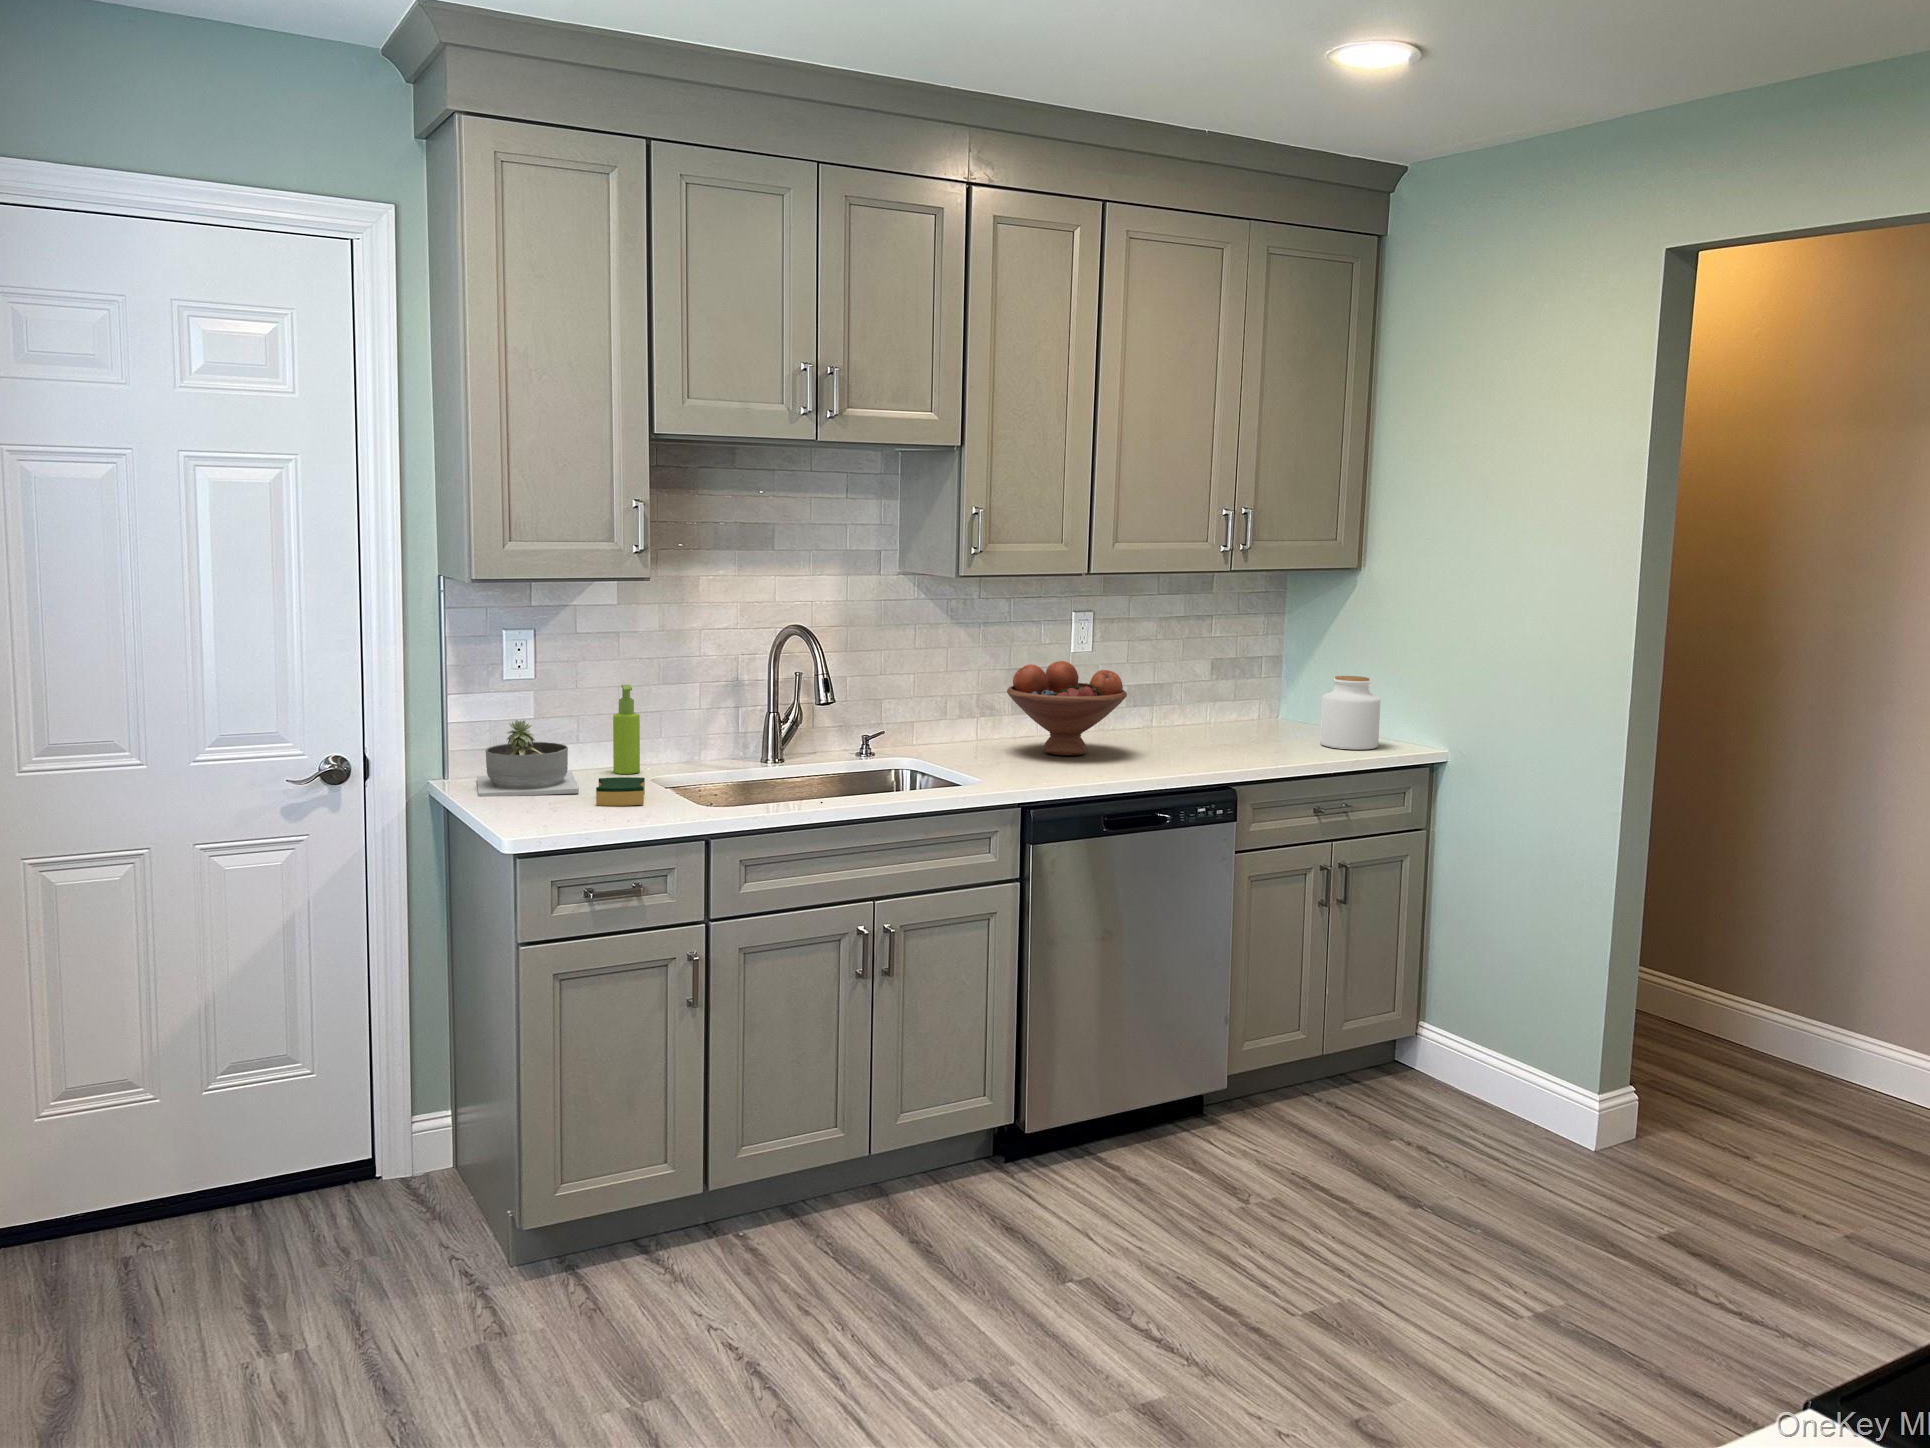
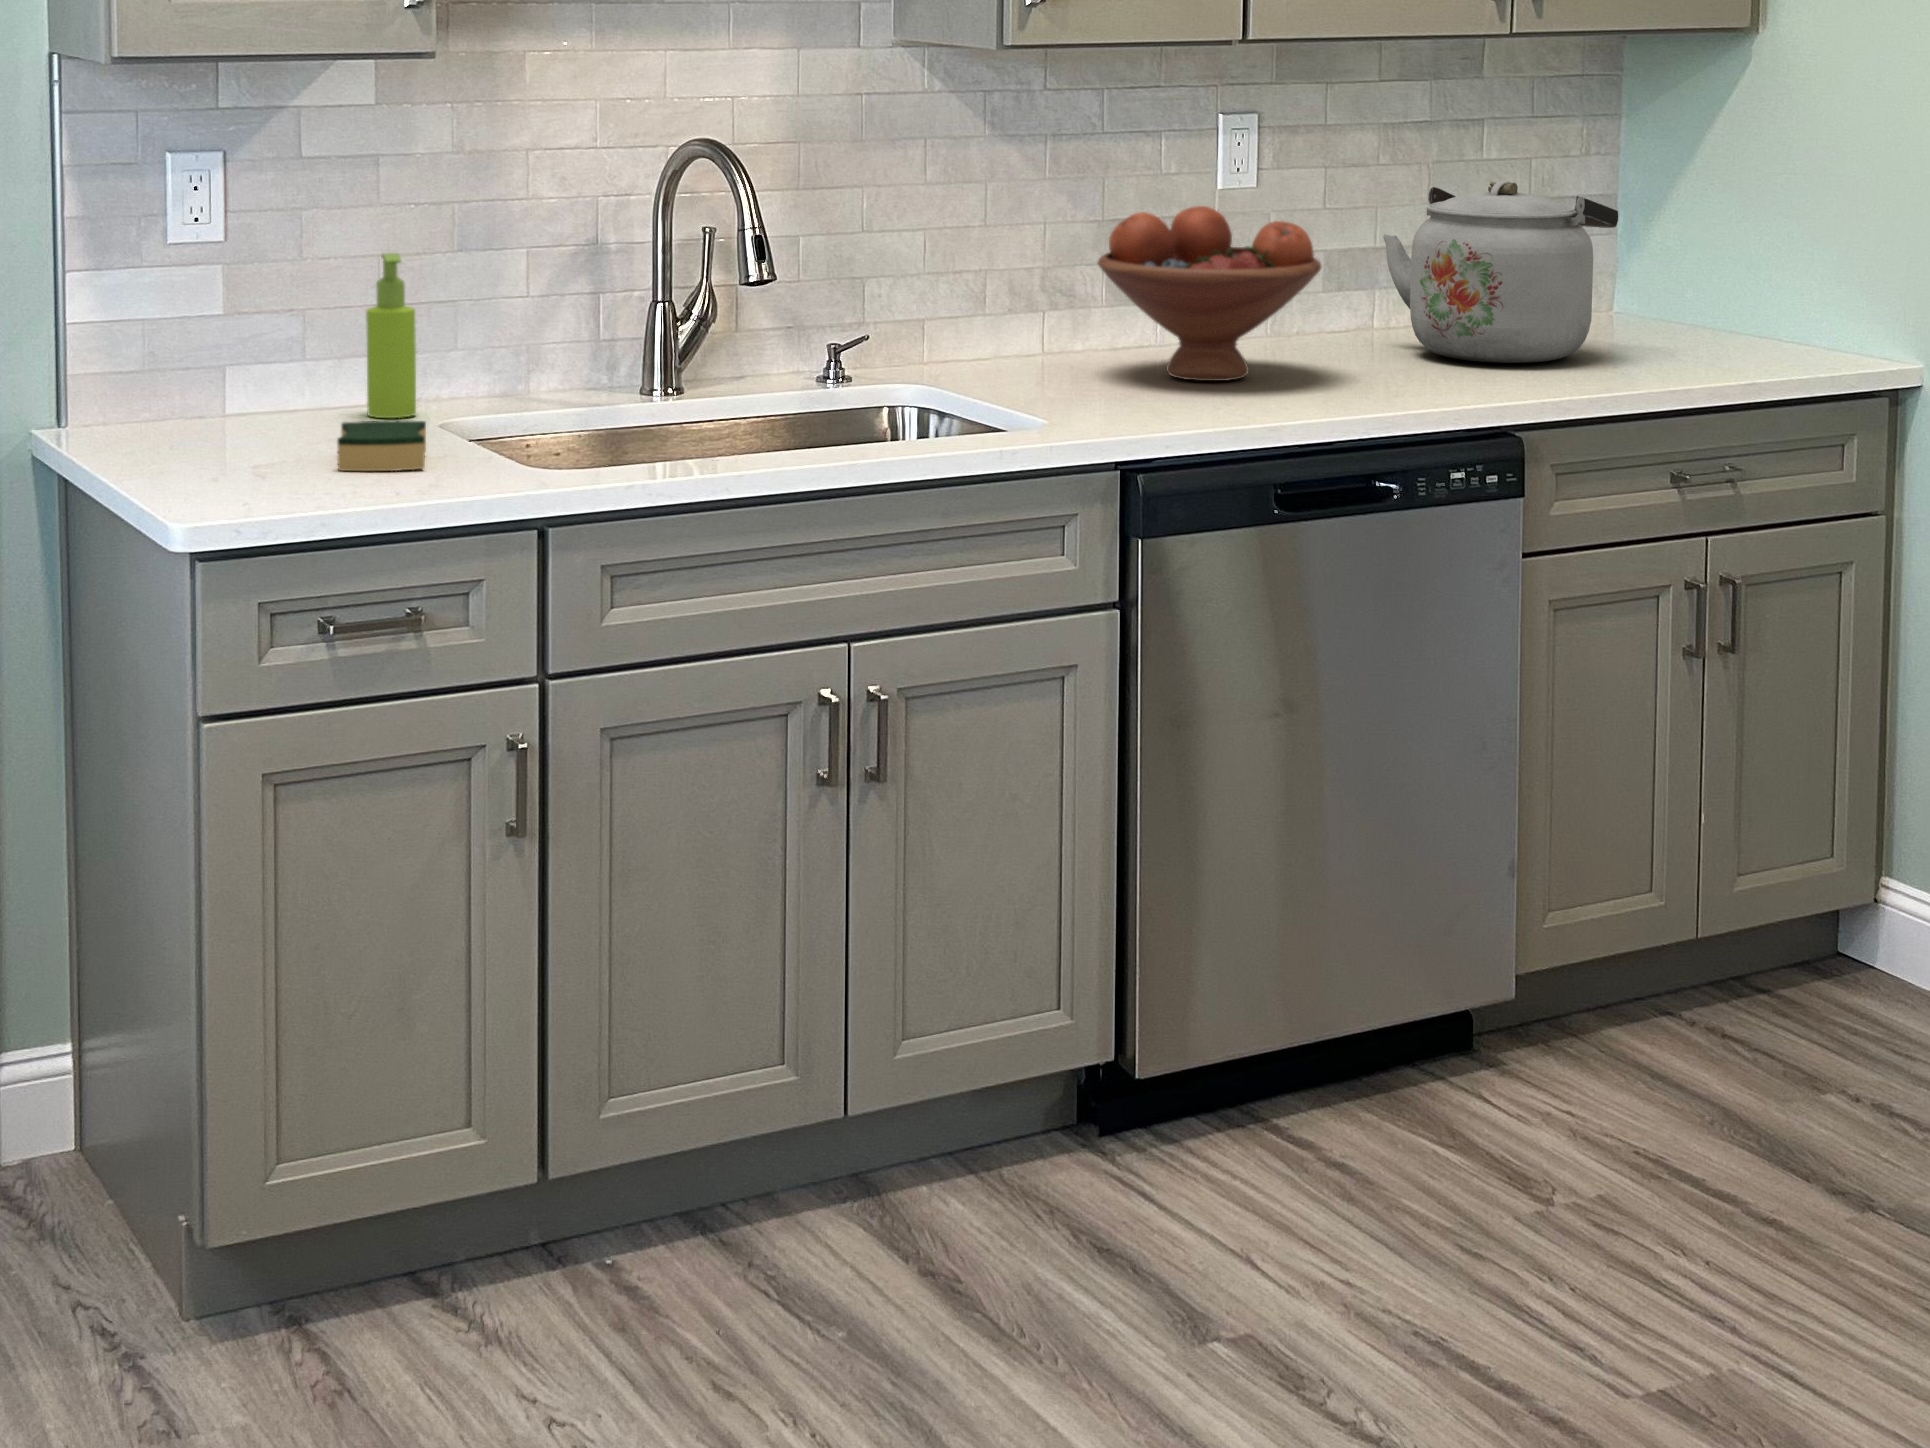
kettle: none [1158,648,1284,746] -> present [1383,180,1618,363]
jar: present [1320,676,1380,750] -> none [1687,230,1799,367]
succulent planter: present [477,720,579,797] -> none [117,316,305,459]

